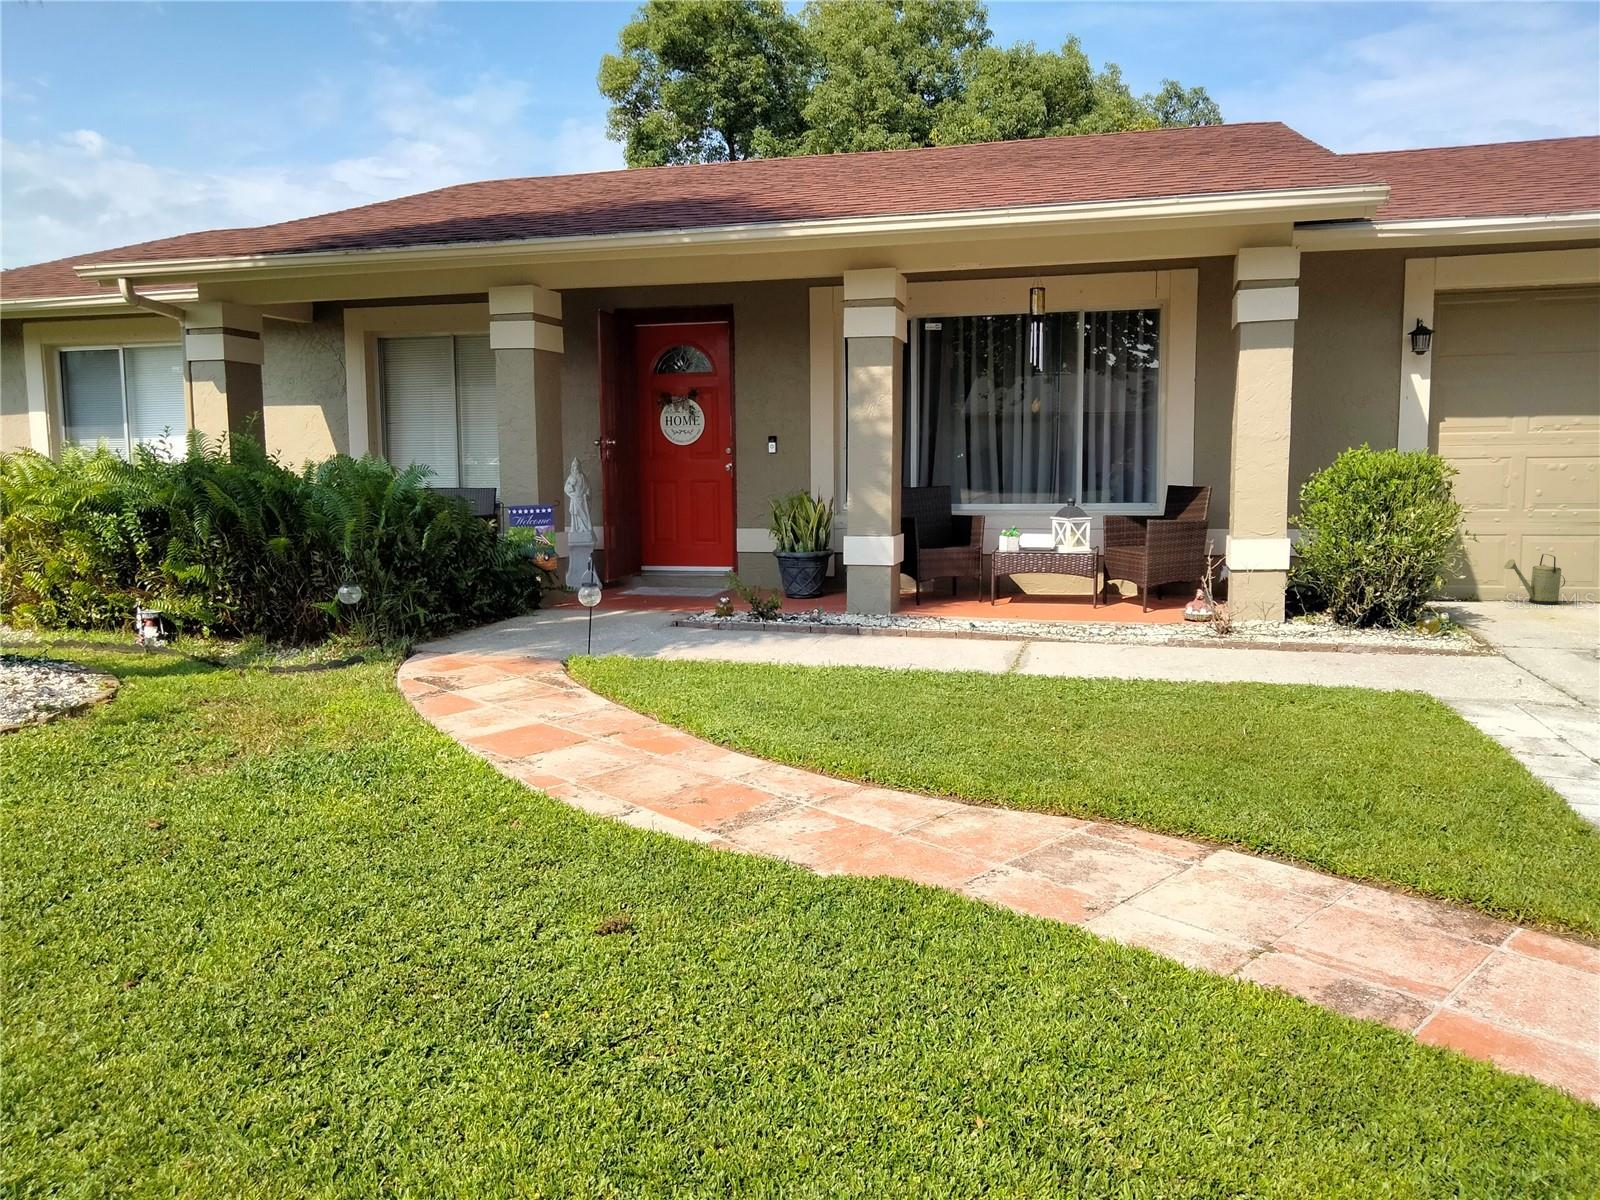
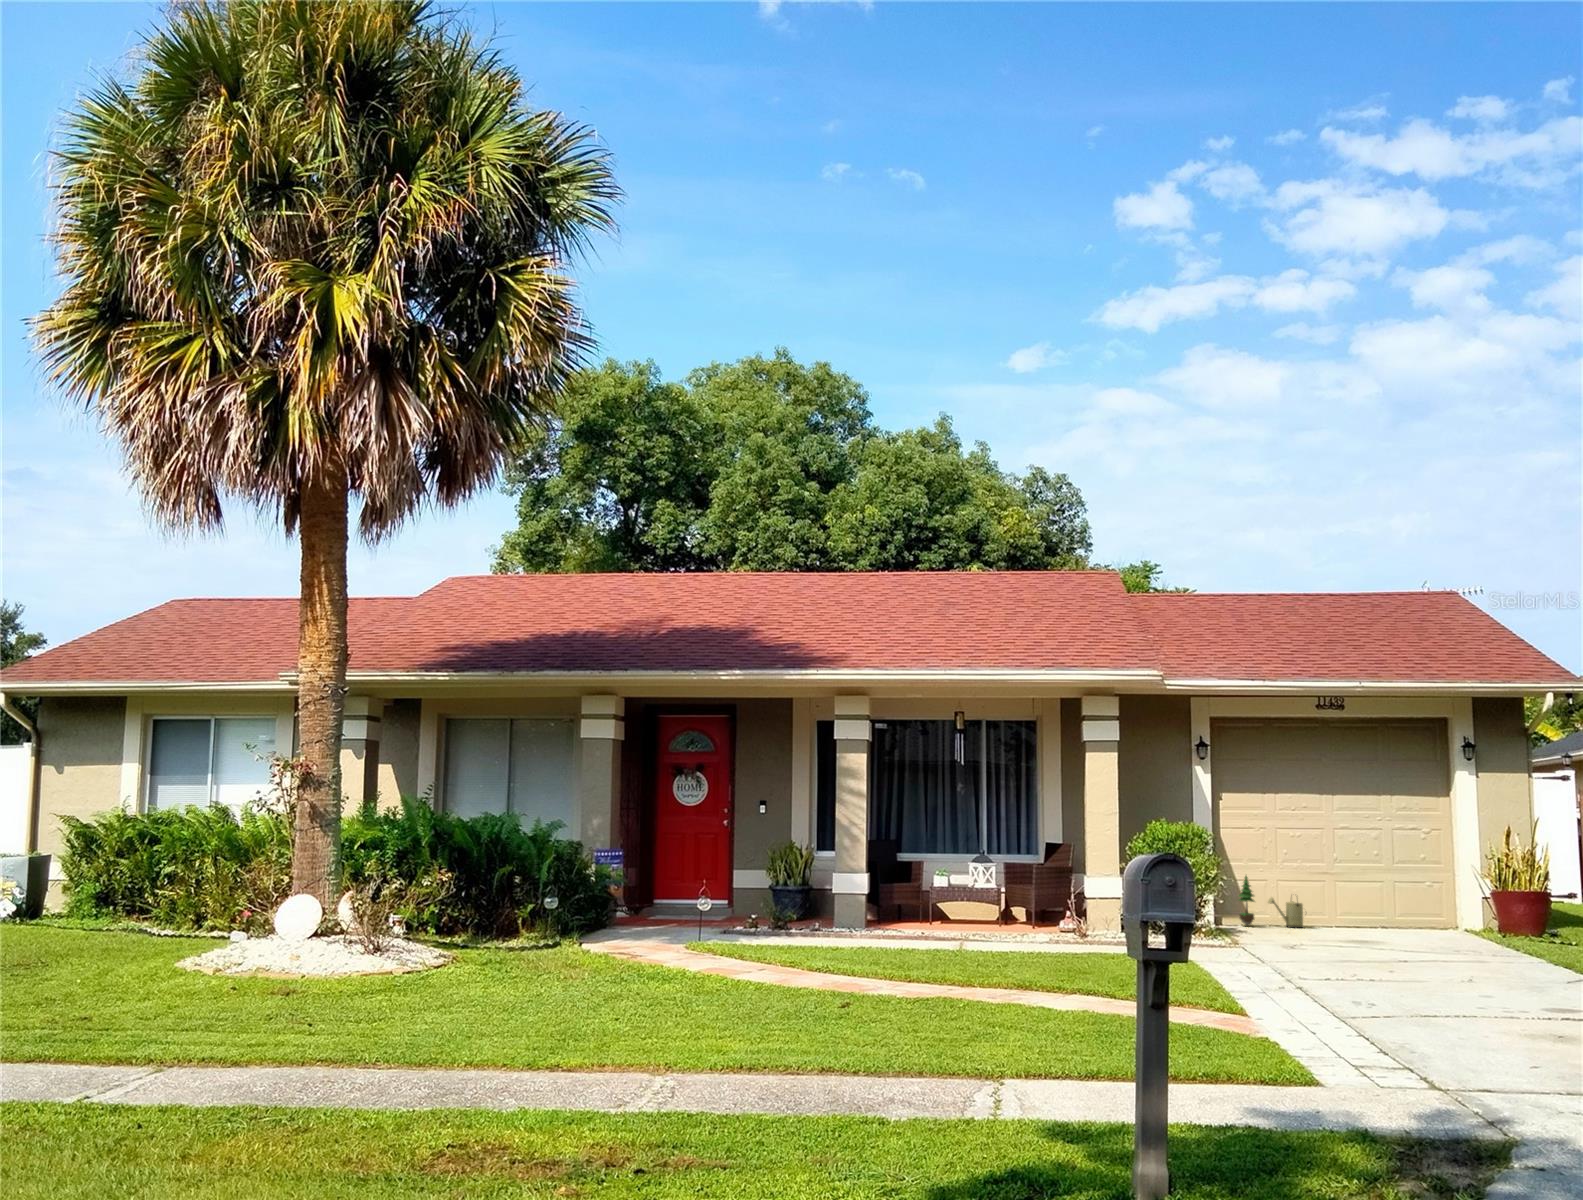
potted tree: none [1455,526,1486,602] -> present [1239,876,1254,926]

